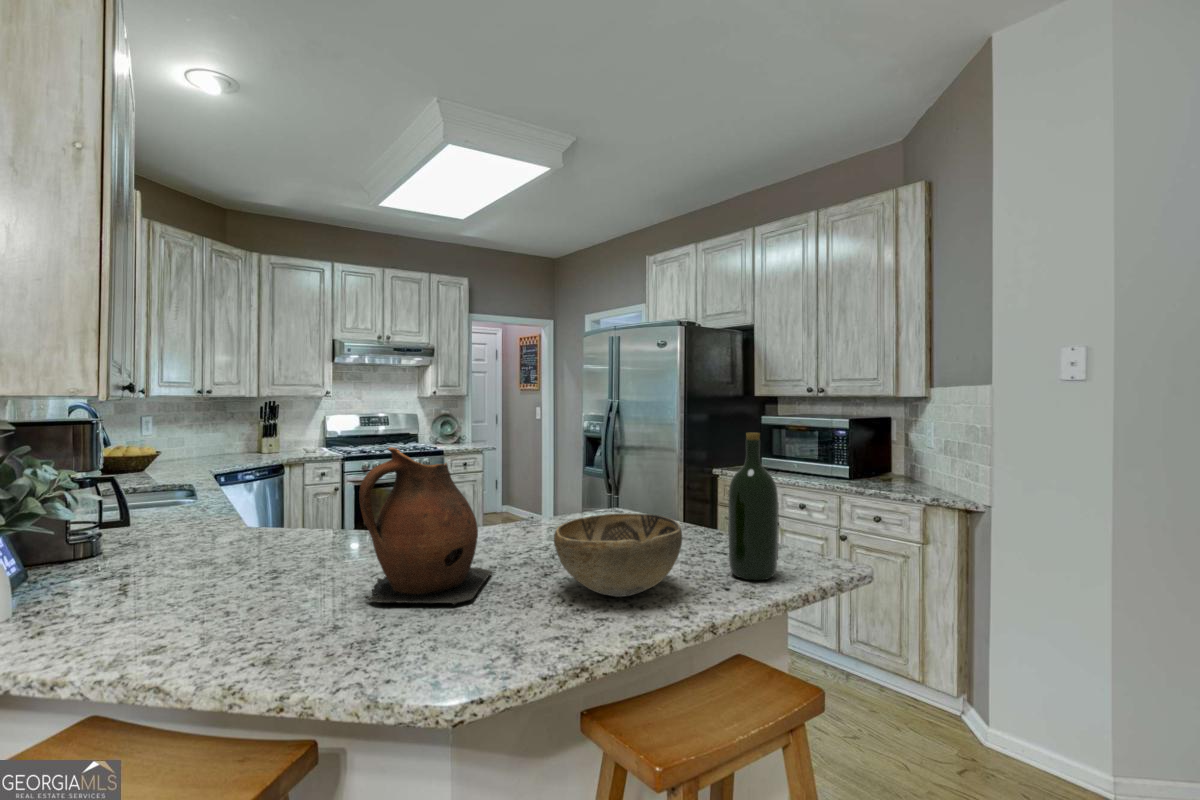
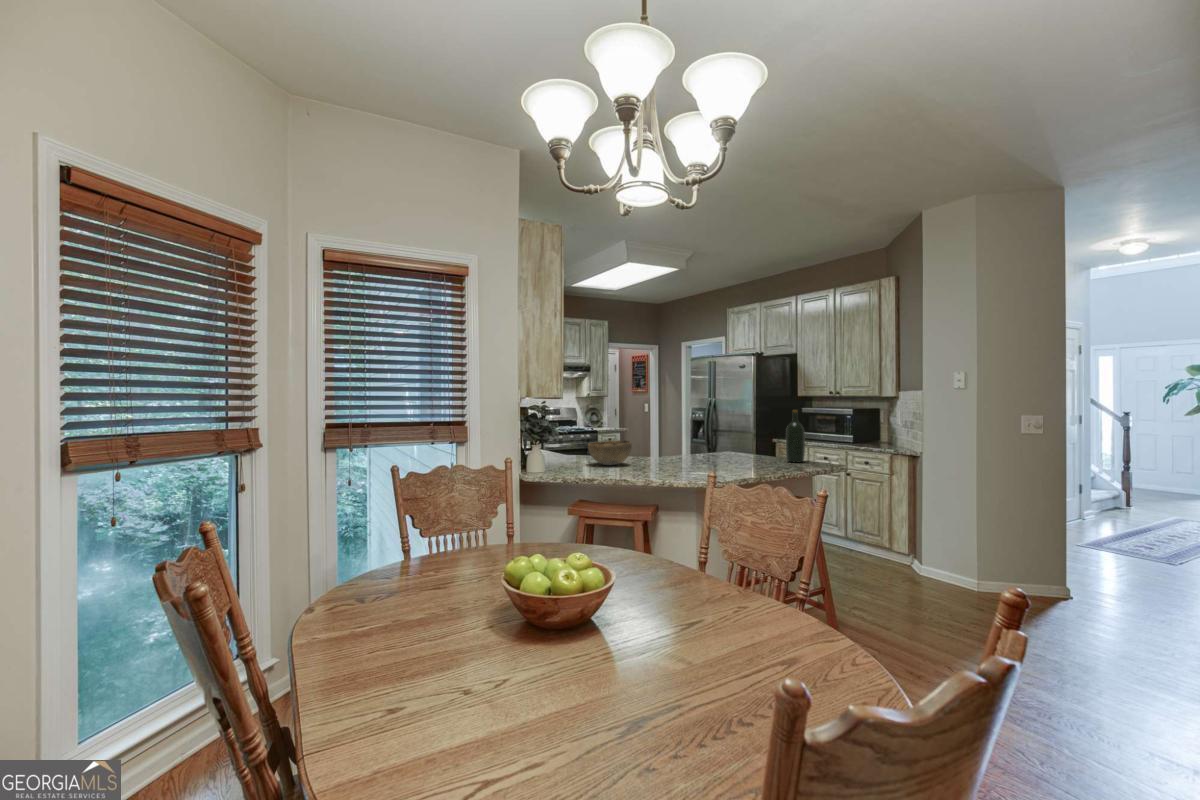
ceramic pitcher: present [359,448,492,606] -> none [660,414,700,465]
decorative bowl: present [554,513,682,597] -> present [588,440,632,465]

